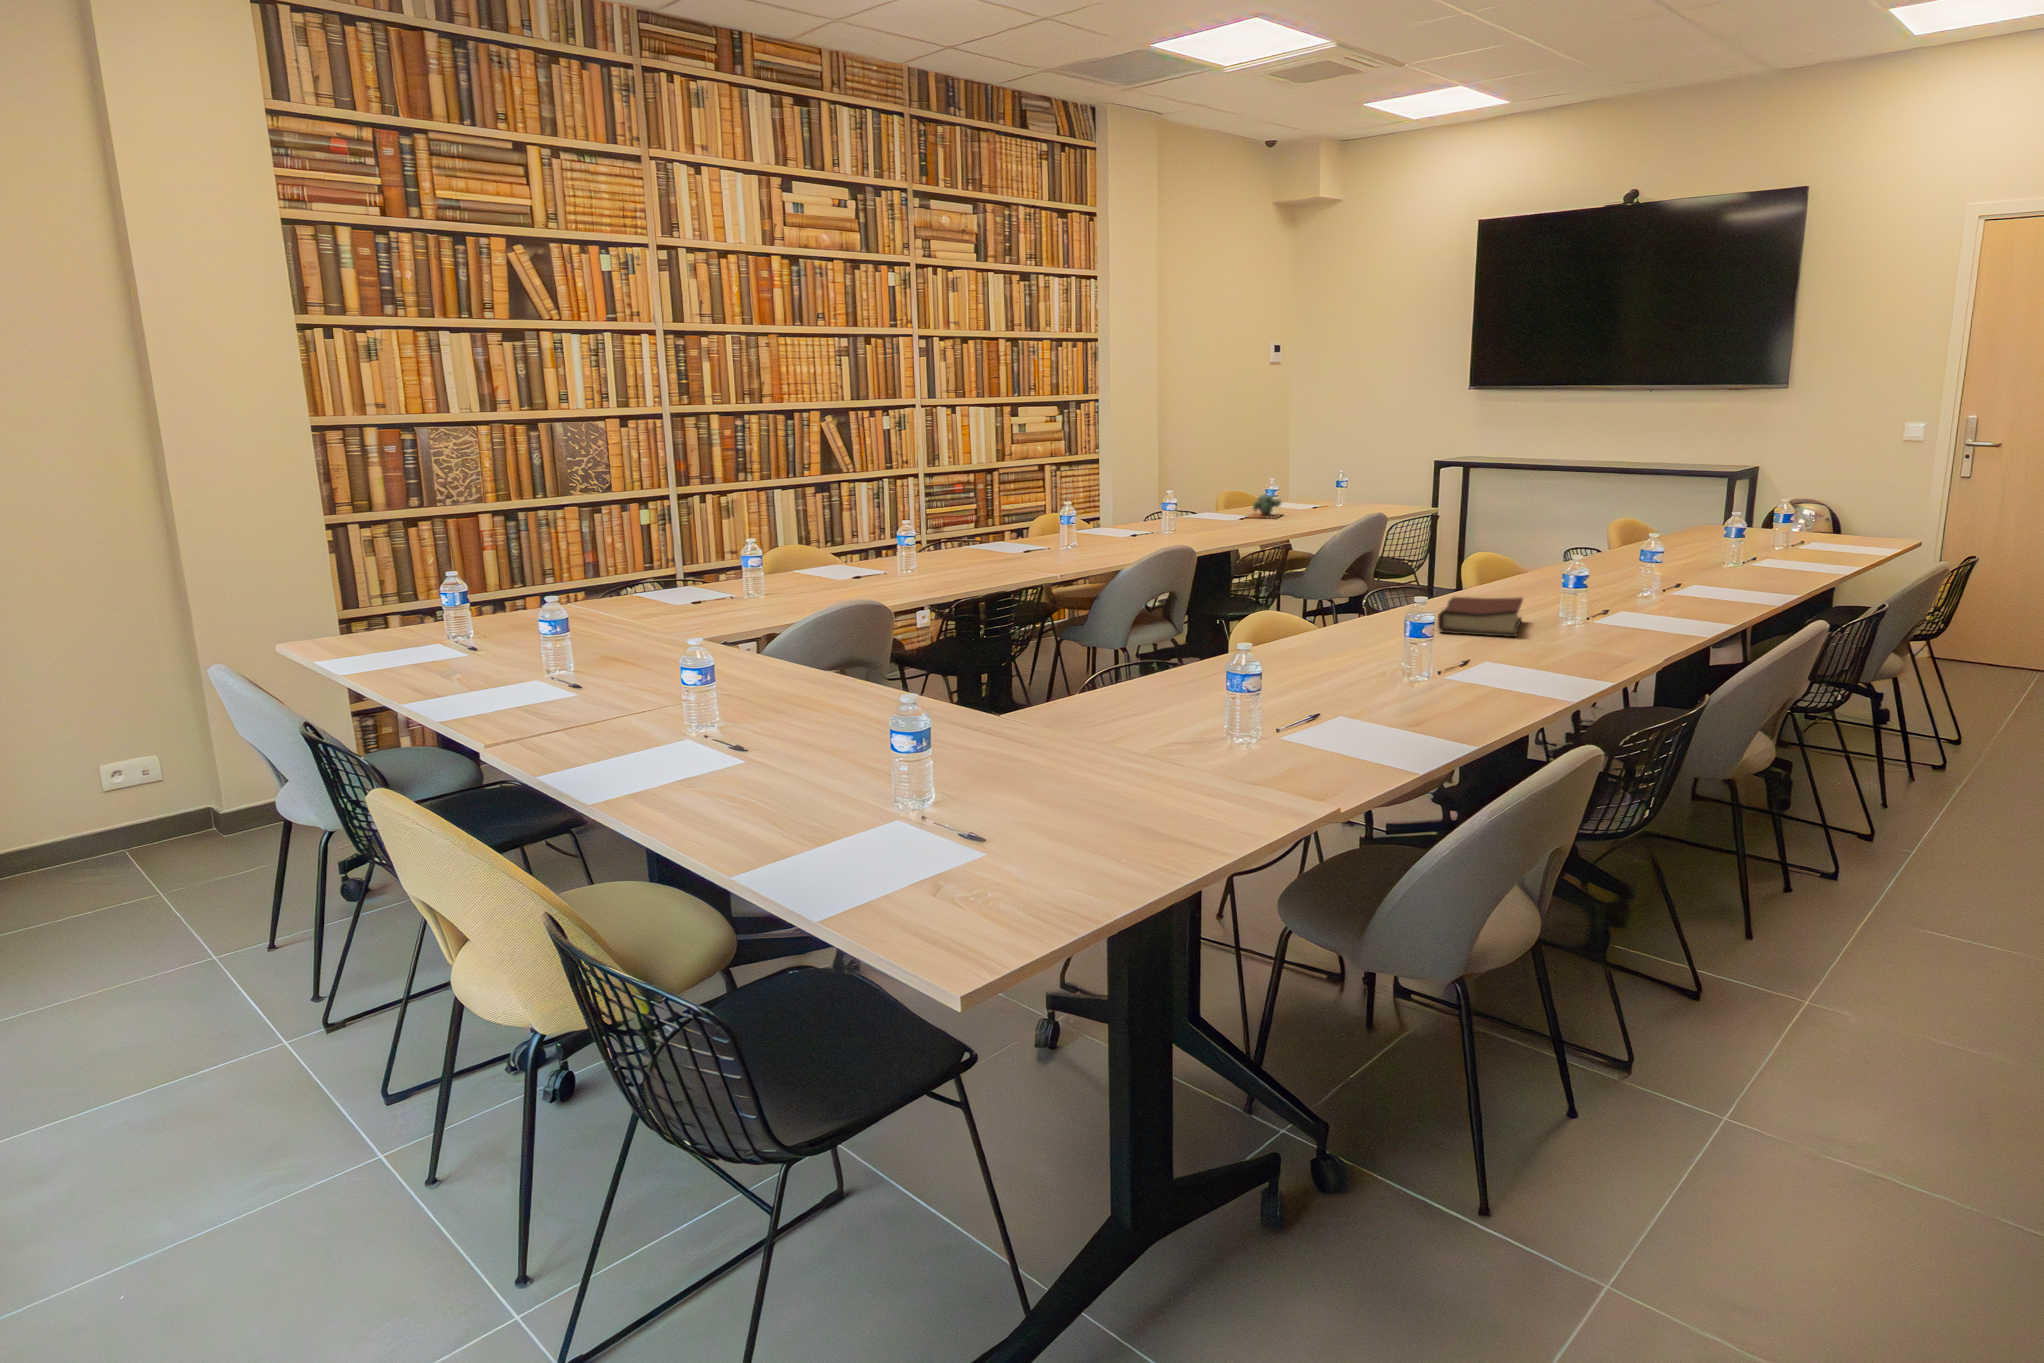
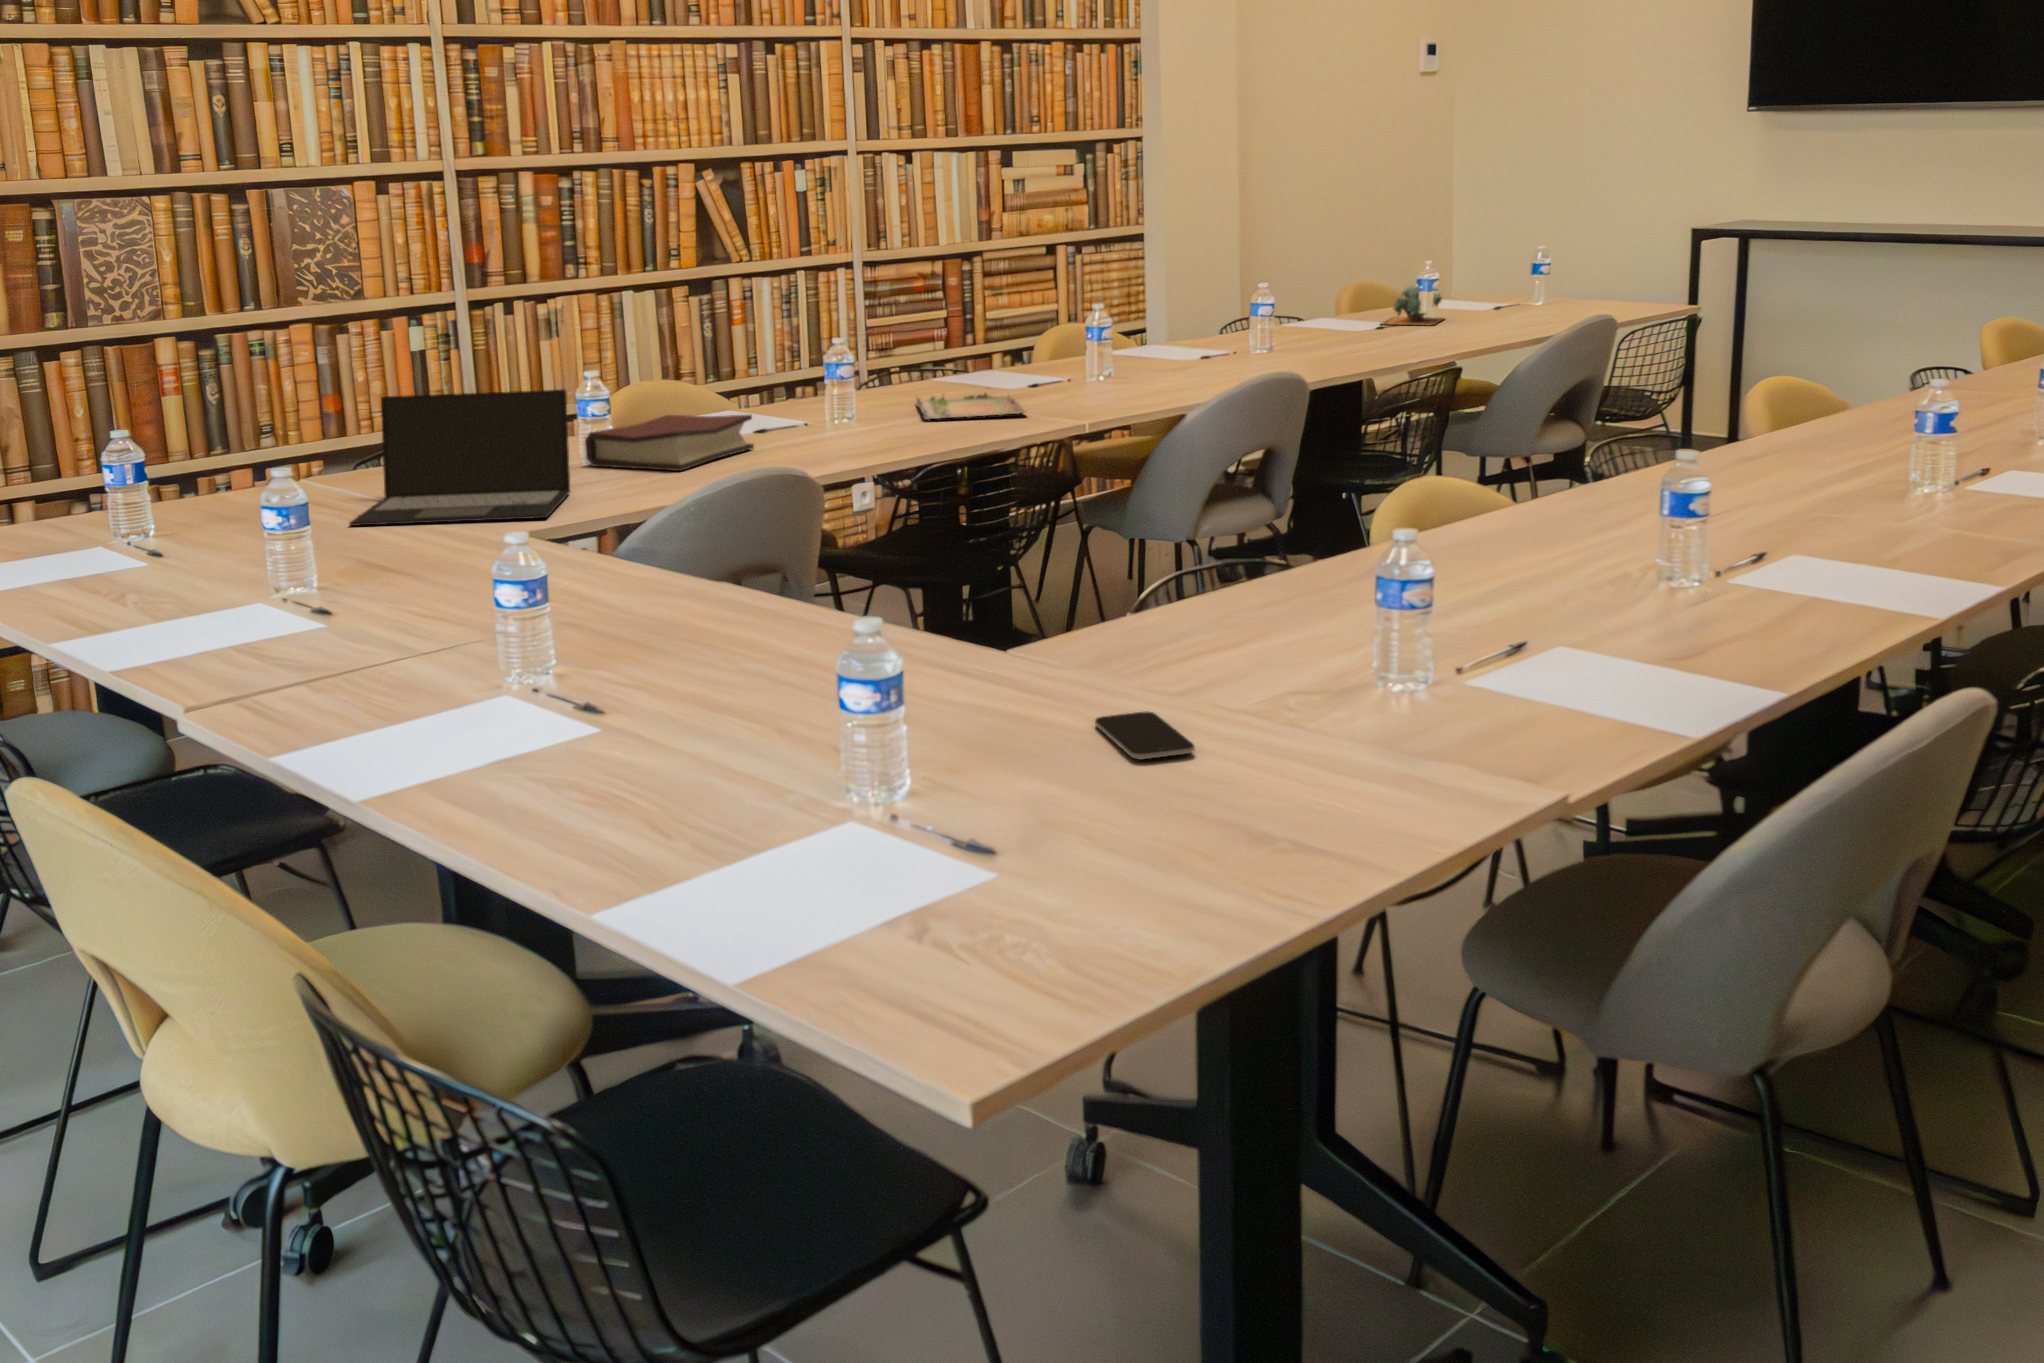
laptop: none [626,548,758,627] -> present [349,390,570,526]
tray: none [962,550,1030,571] -> present [916,393,1026,421]
hardback book: present [1438,597,1523,637] -> present [585,415,754,471]
smartphone: none [1068,714,1119,735] -> present [1095,712,1195,760]

